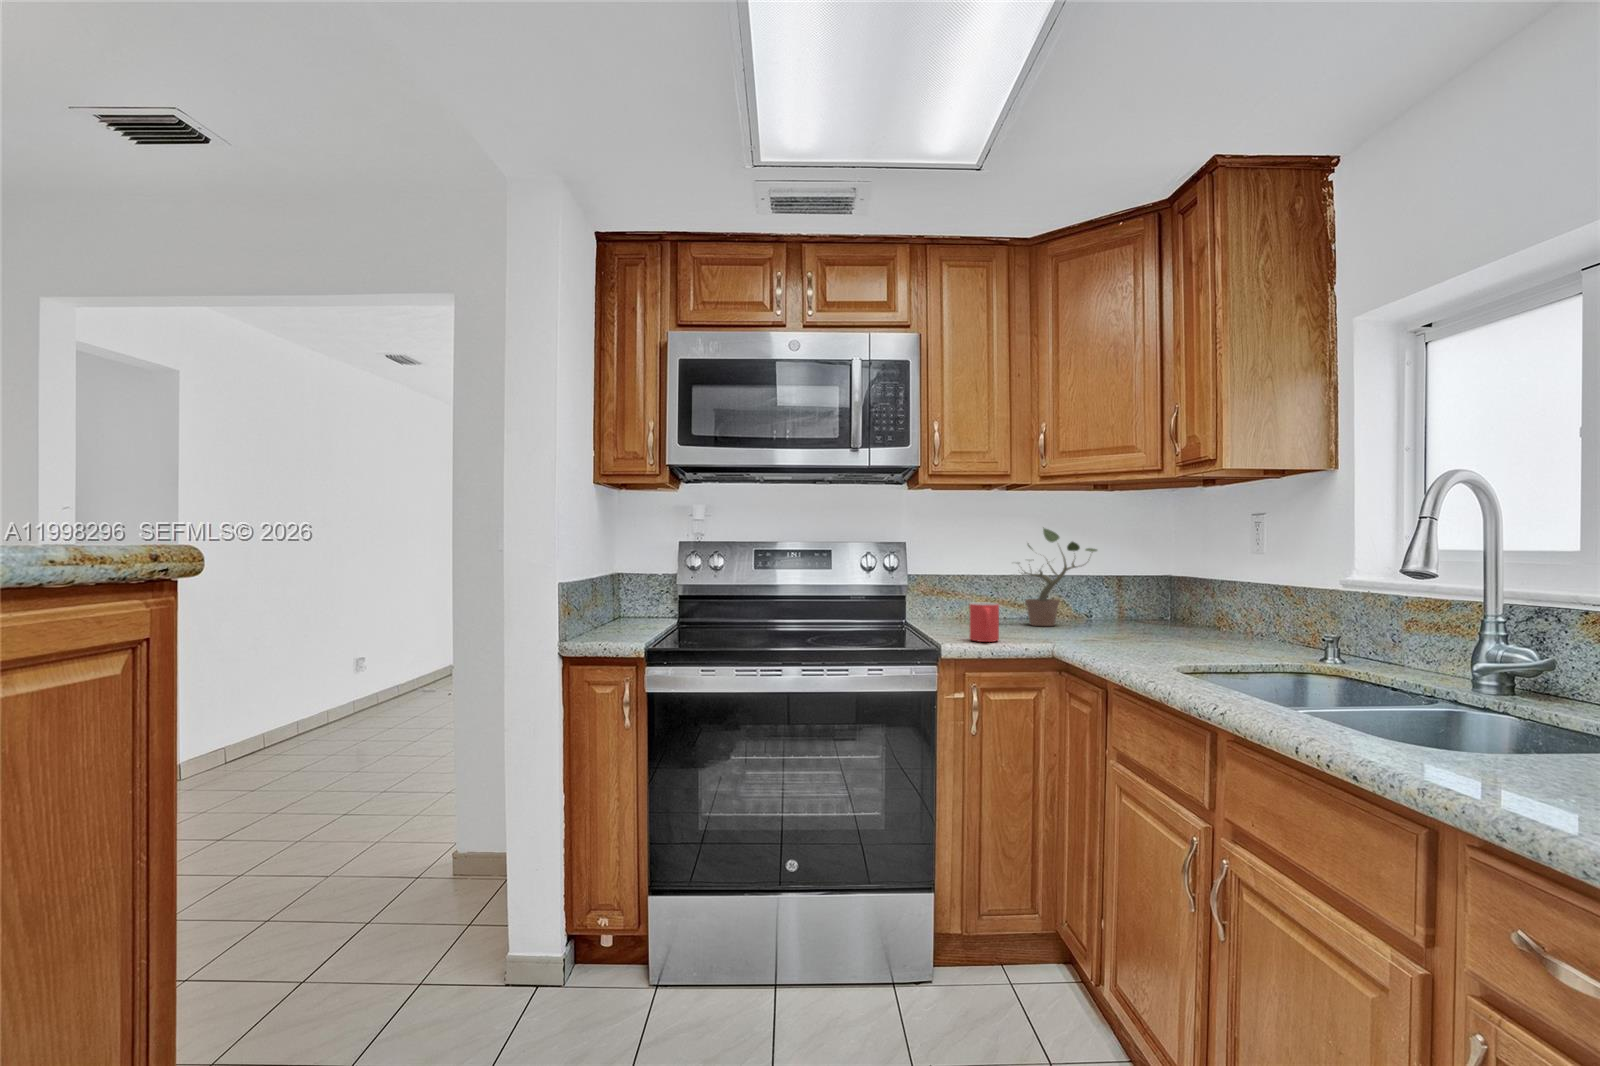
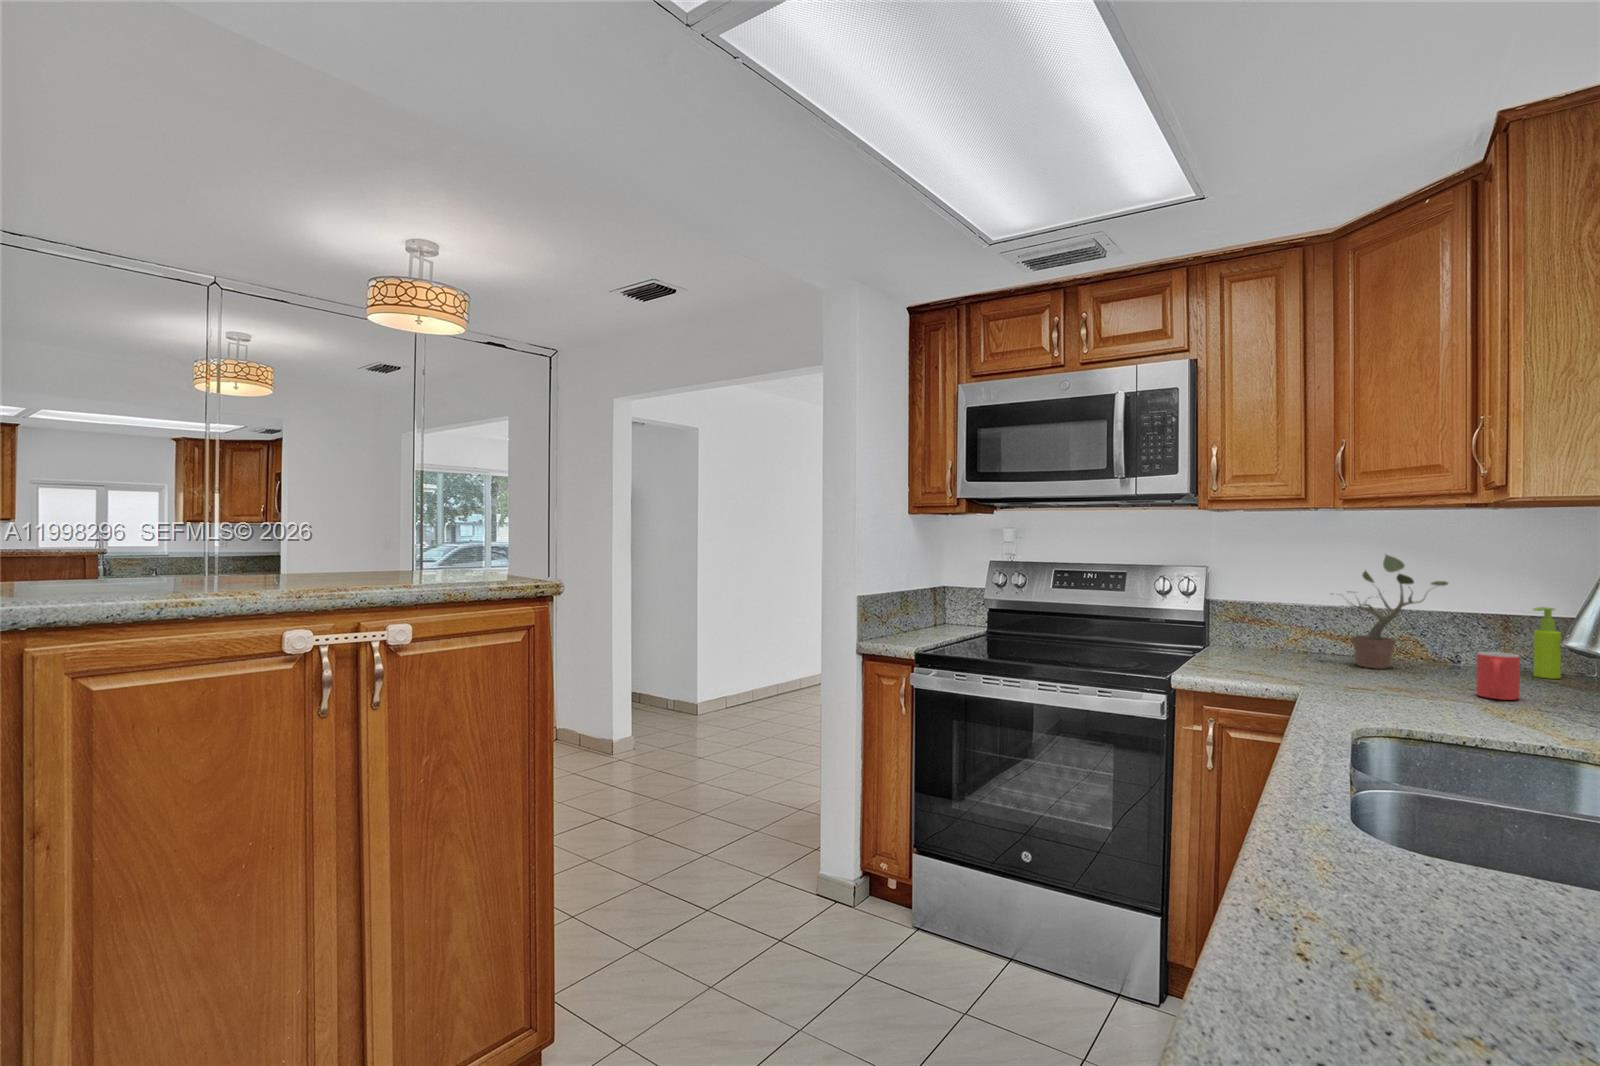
soap dispenser: none [1139,567,1157,623] -> present [1533,607,1561,679]
mug: present [970,602,999,642] -> present [1476,652,1520,700]

